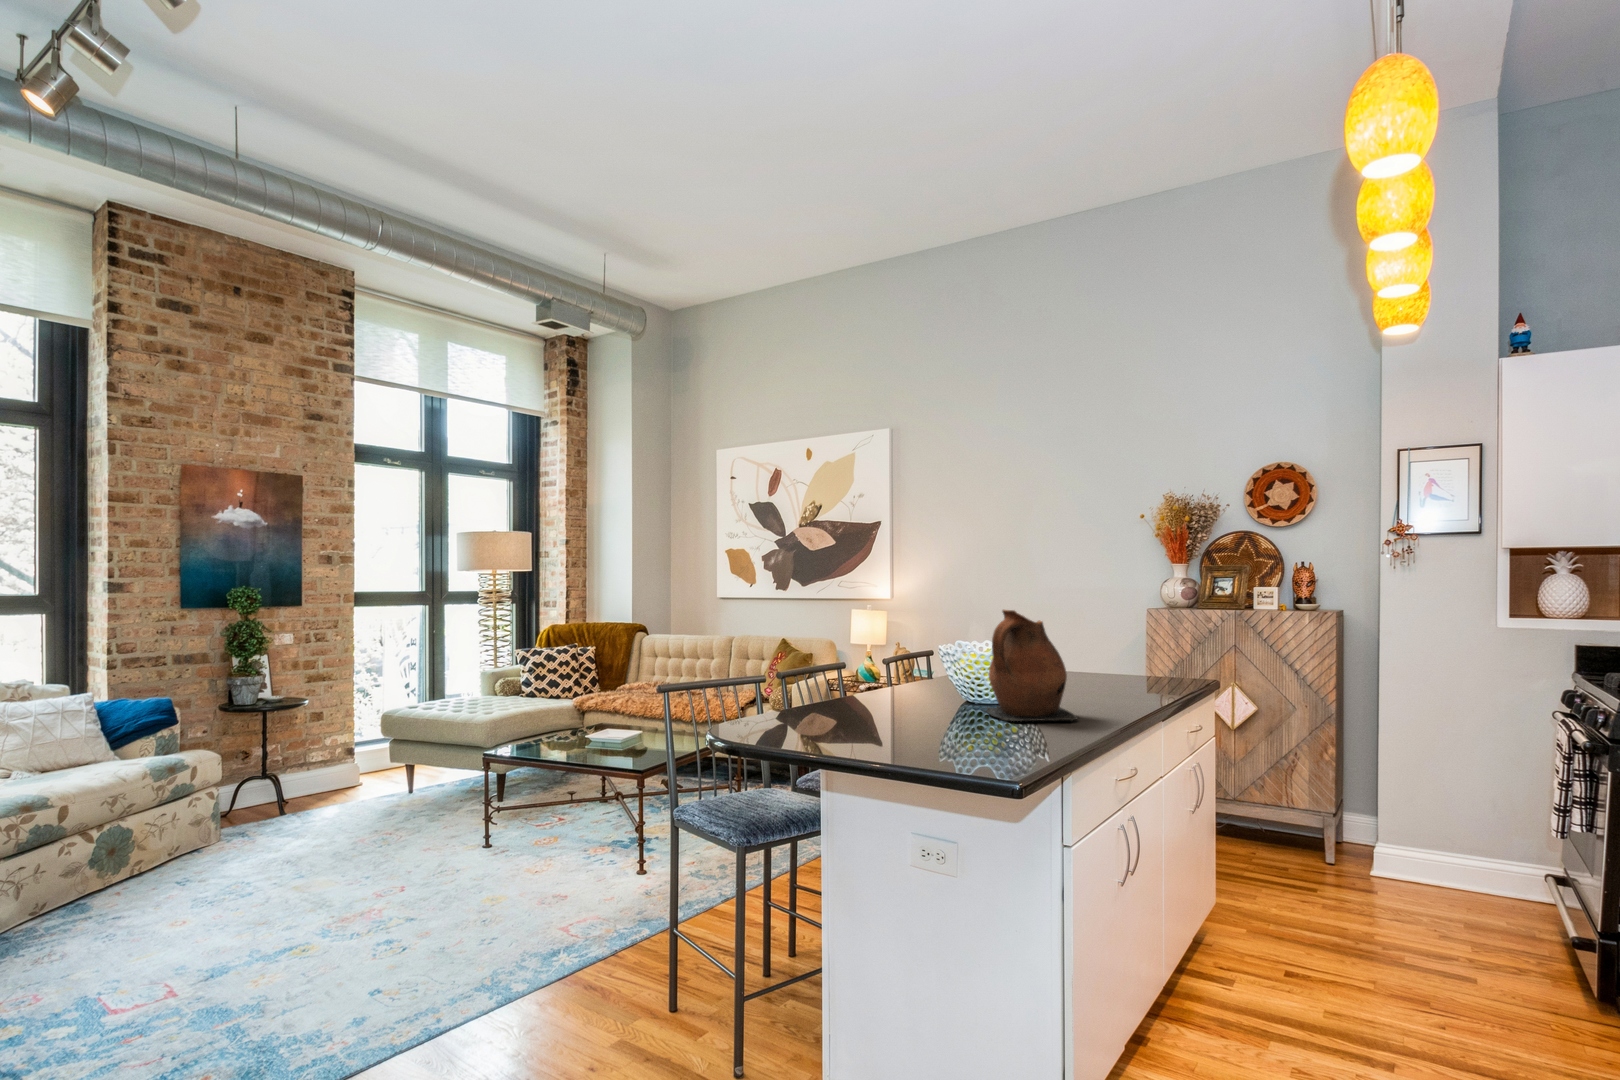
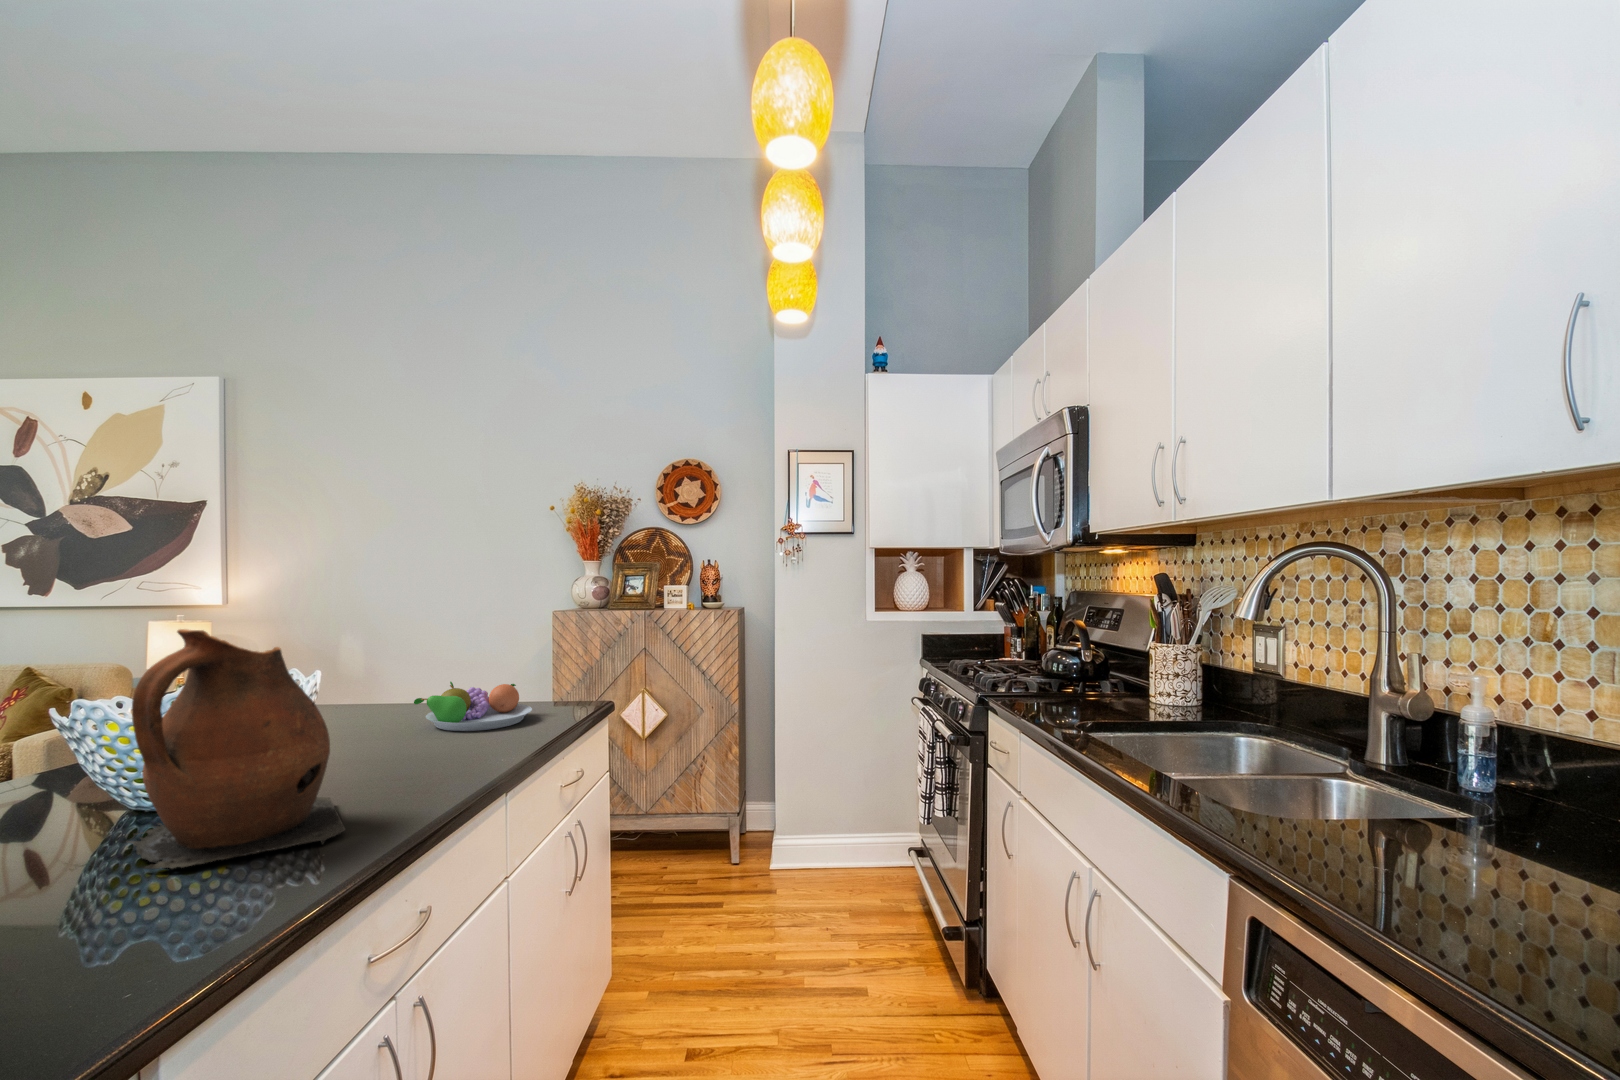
fruit bowl: none [1075,654,1154,688] -> present [414,682,532,731]

